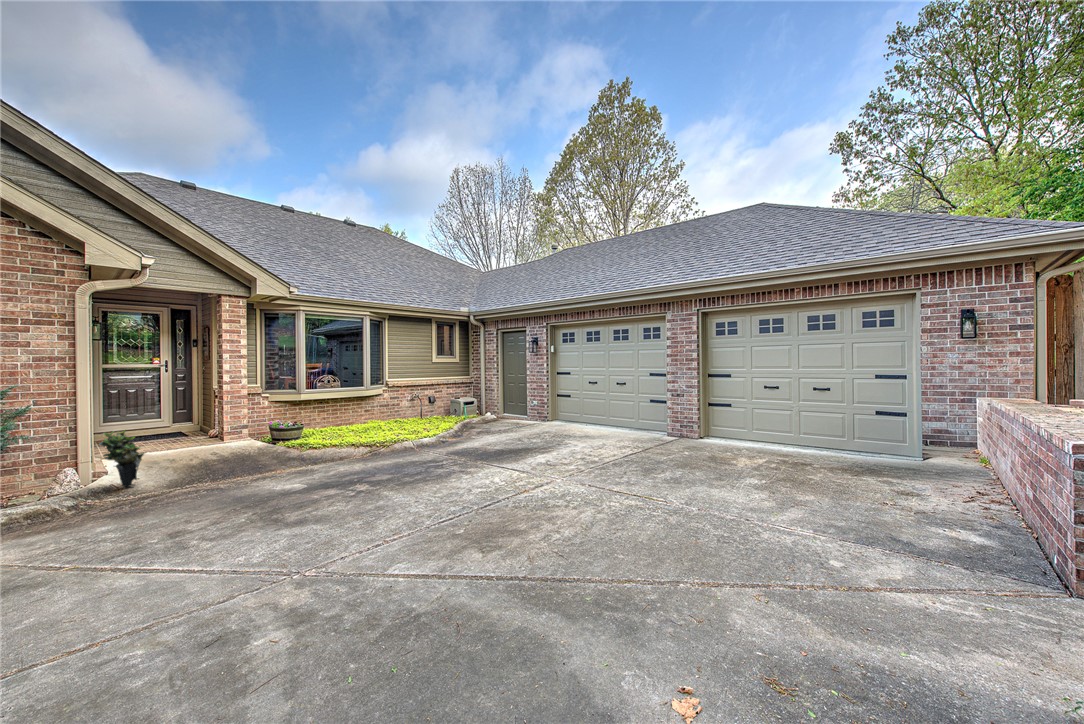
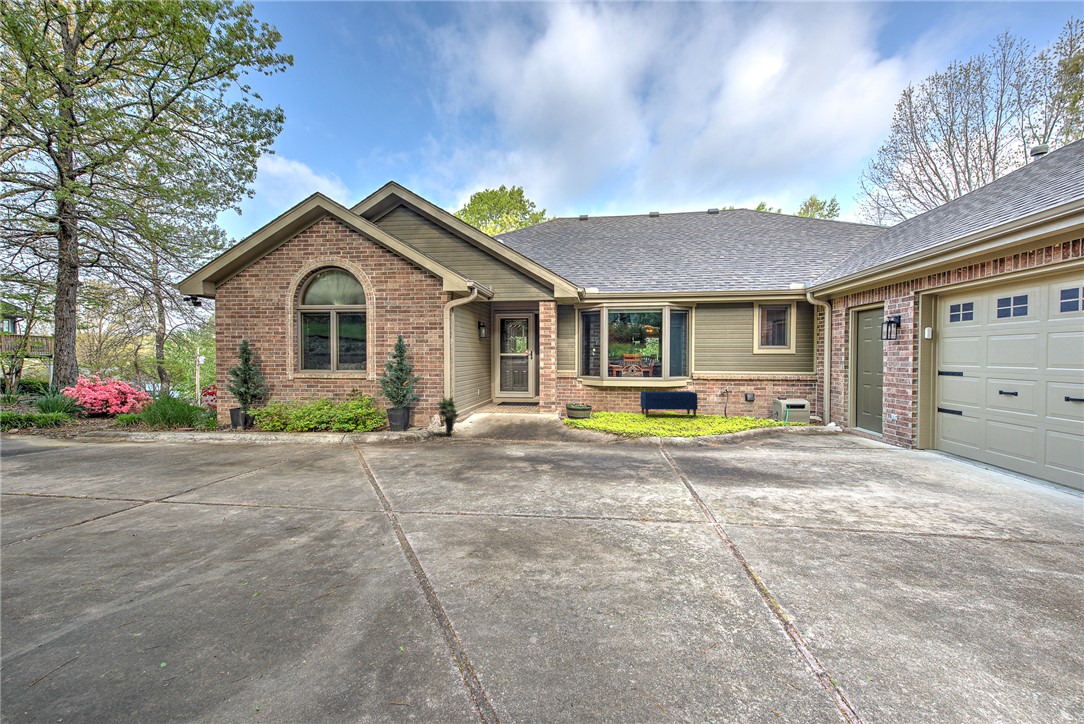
bench: none [341,398,399,427] -> present [640,391,698,417]

